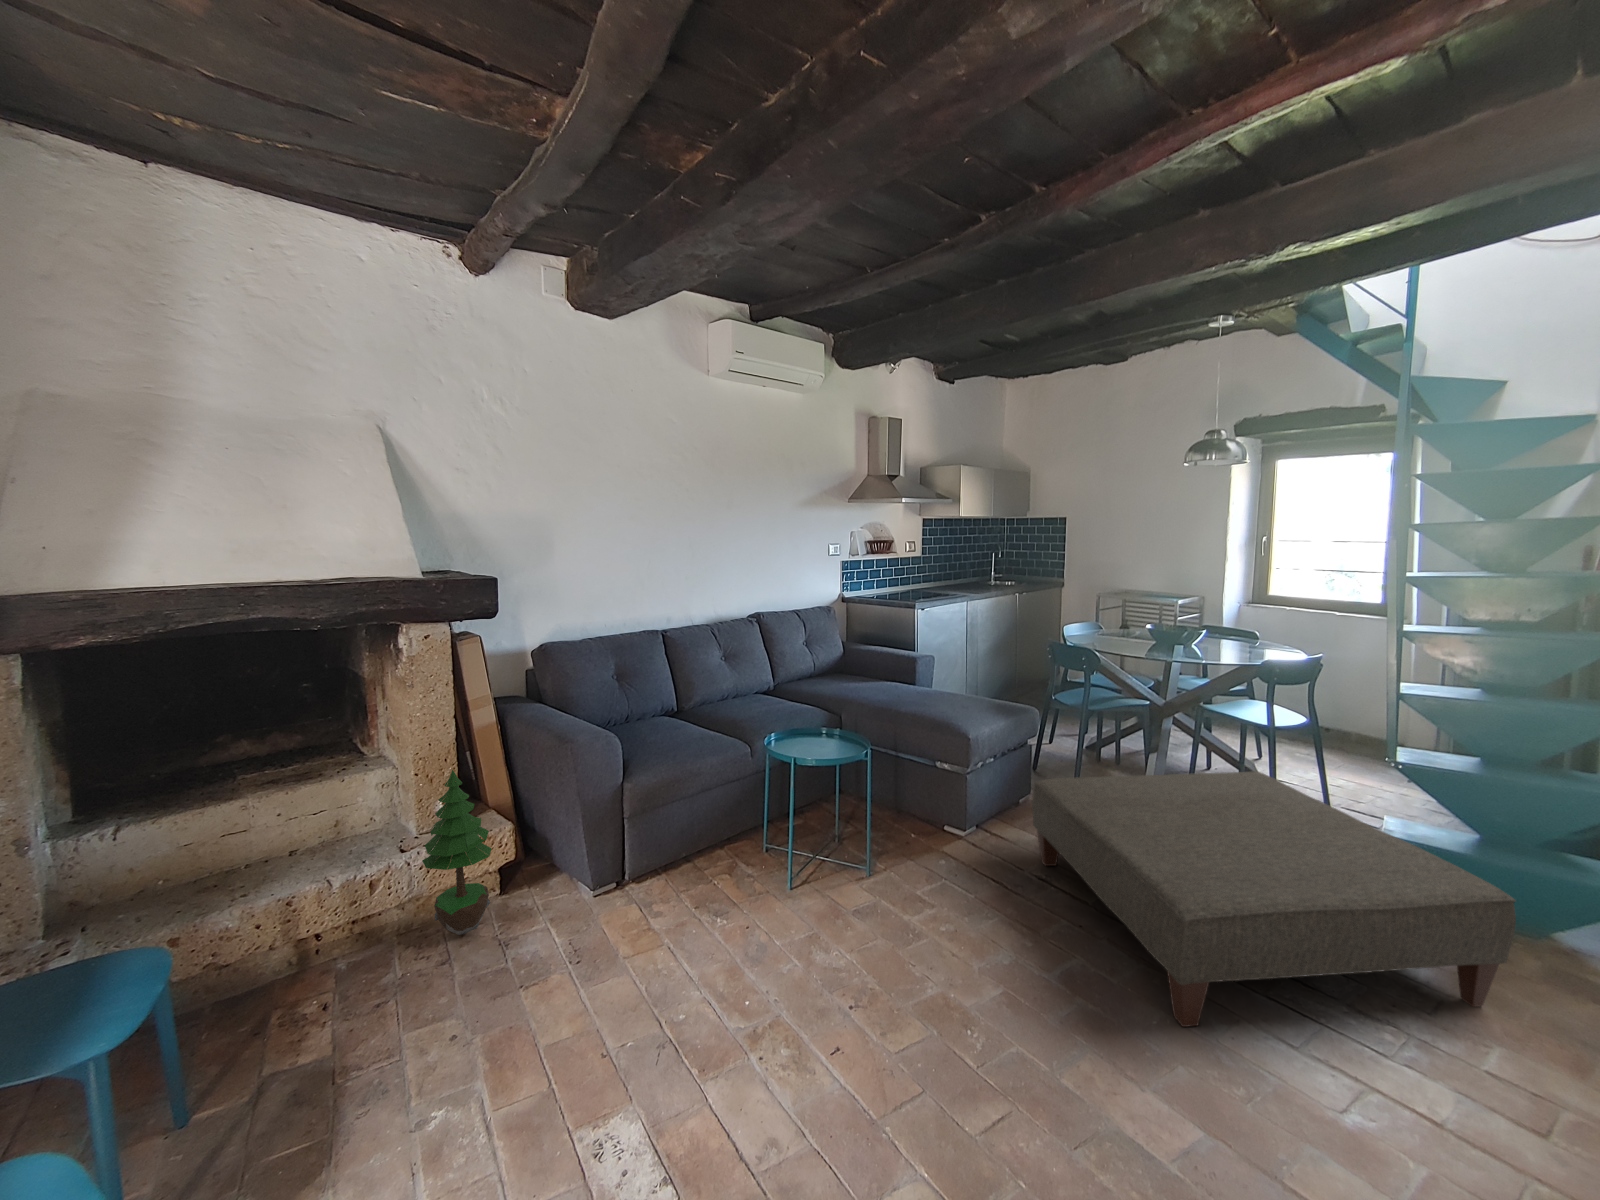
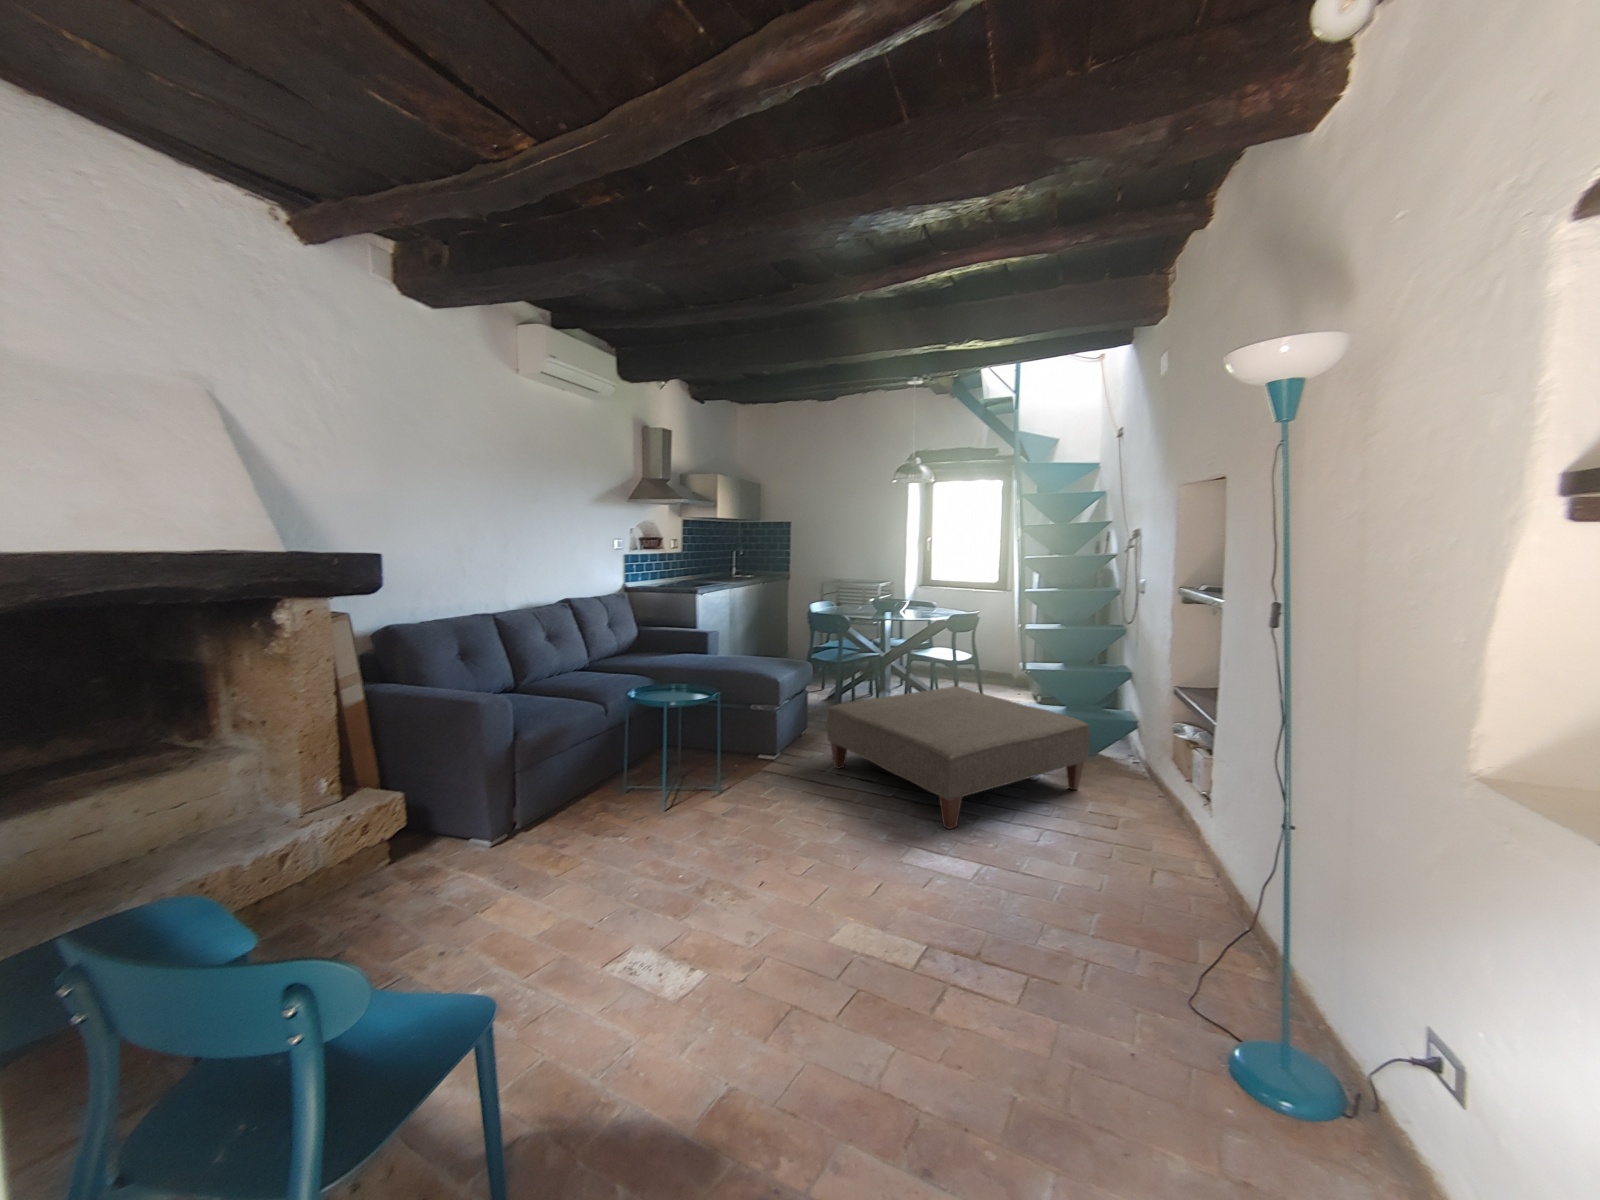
potted tree: present [422,770,491,935] -> none [320,740,394,905]

